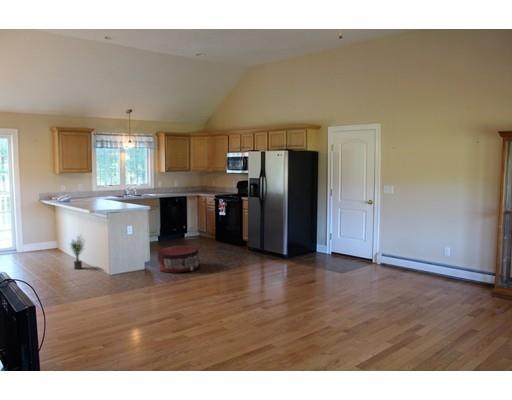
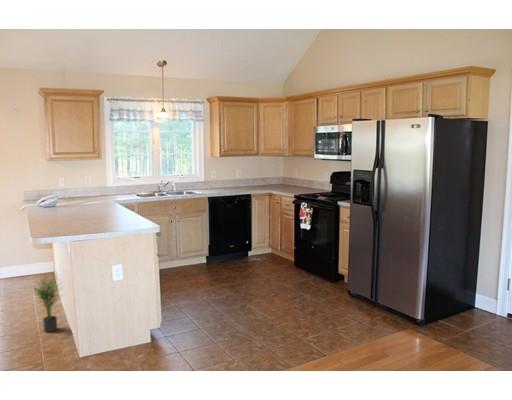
pouf: present [158,246,200,273] -> none [181,295,259,359]

